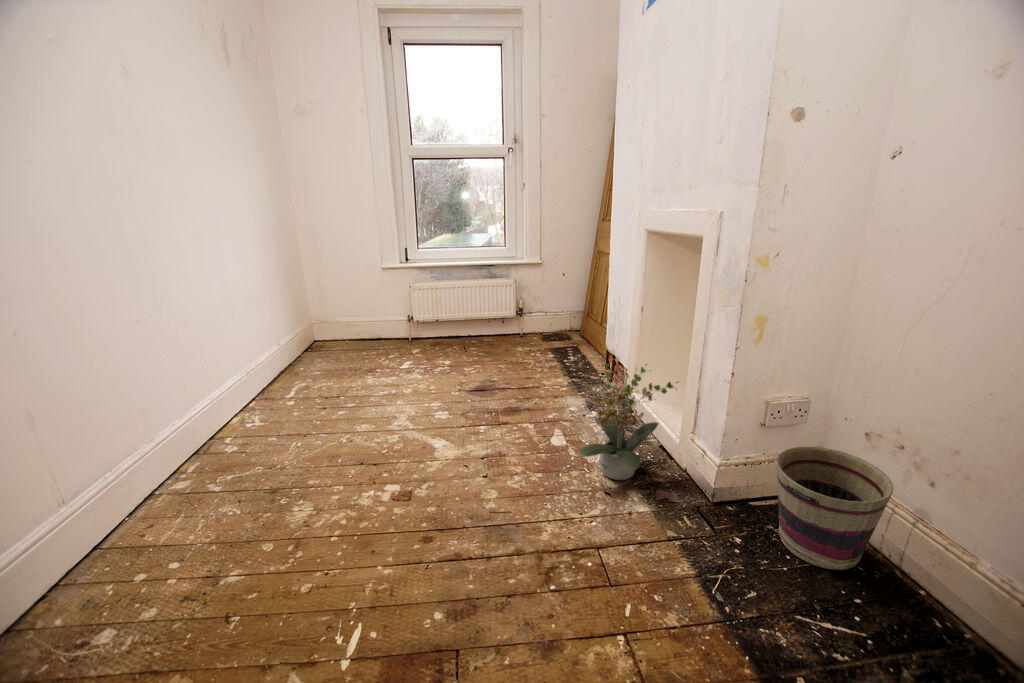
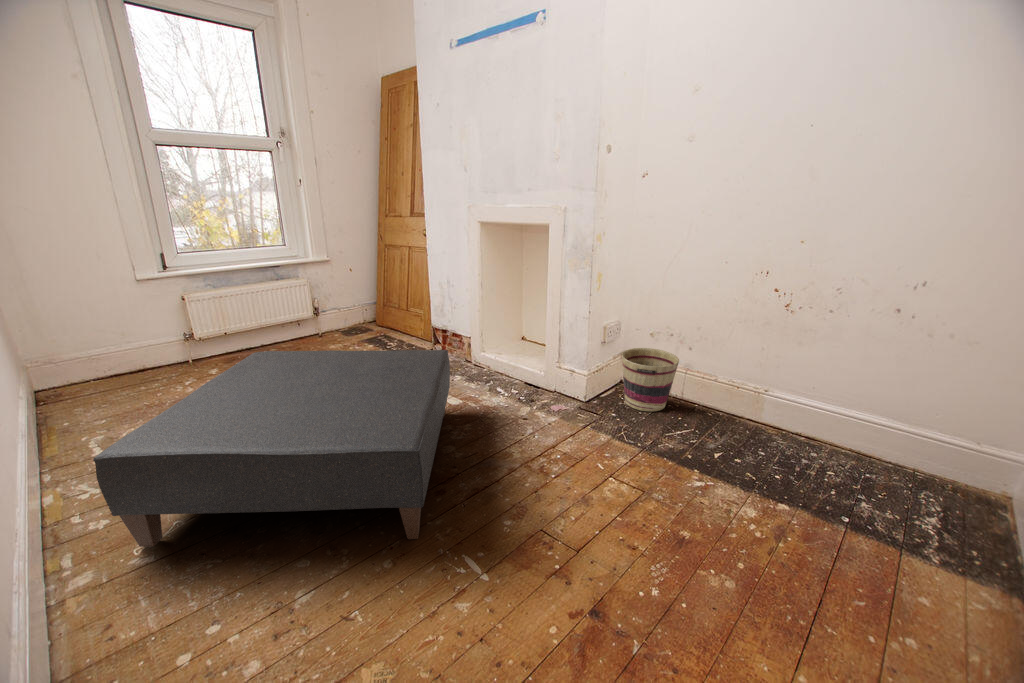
ottoman: none [217,347,539,579] -> present [93,350,450,547]
potted plant: present [579,360,678,480] -> none [489,320,553,410]

